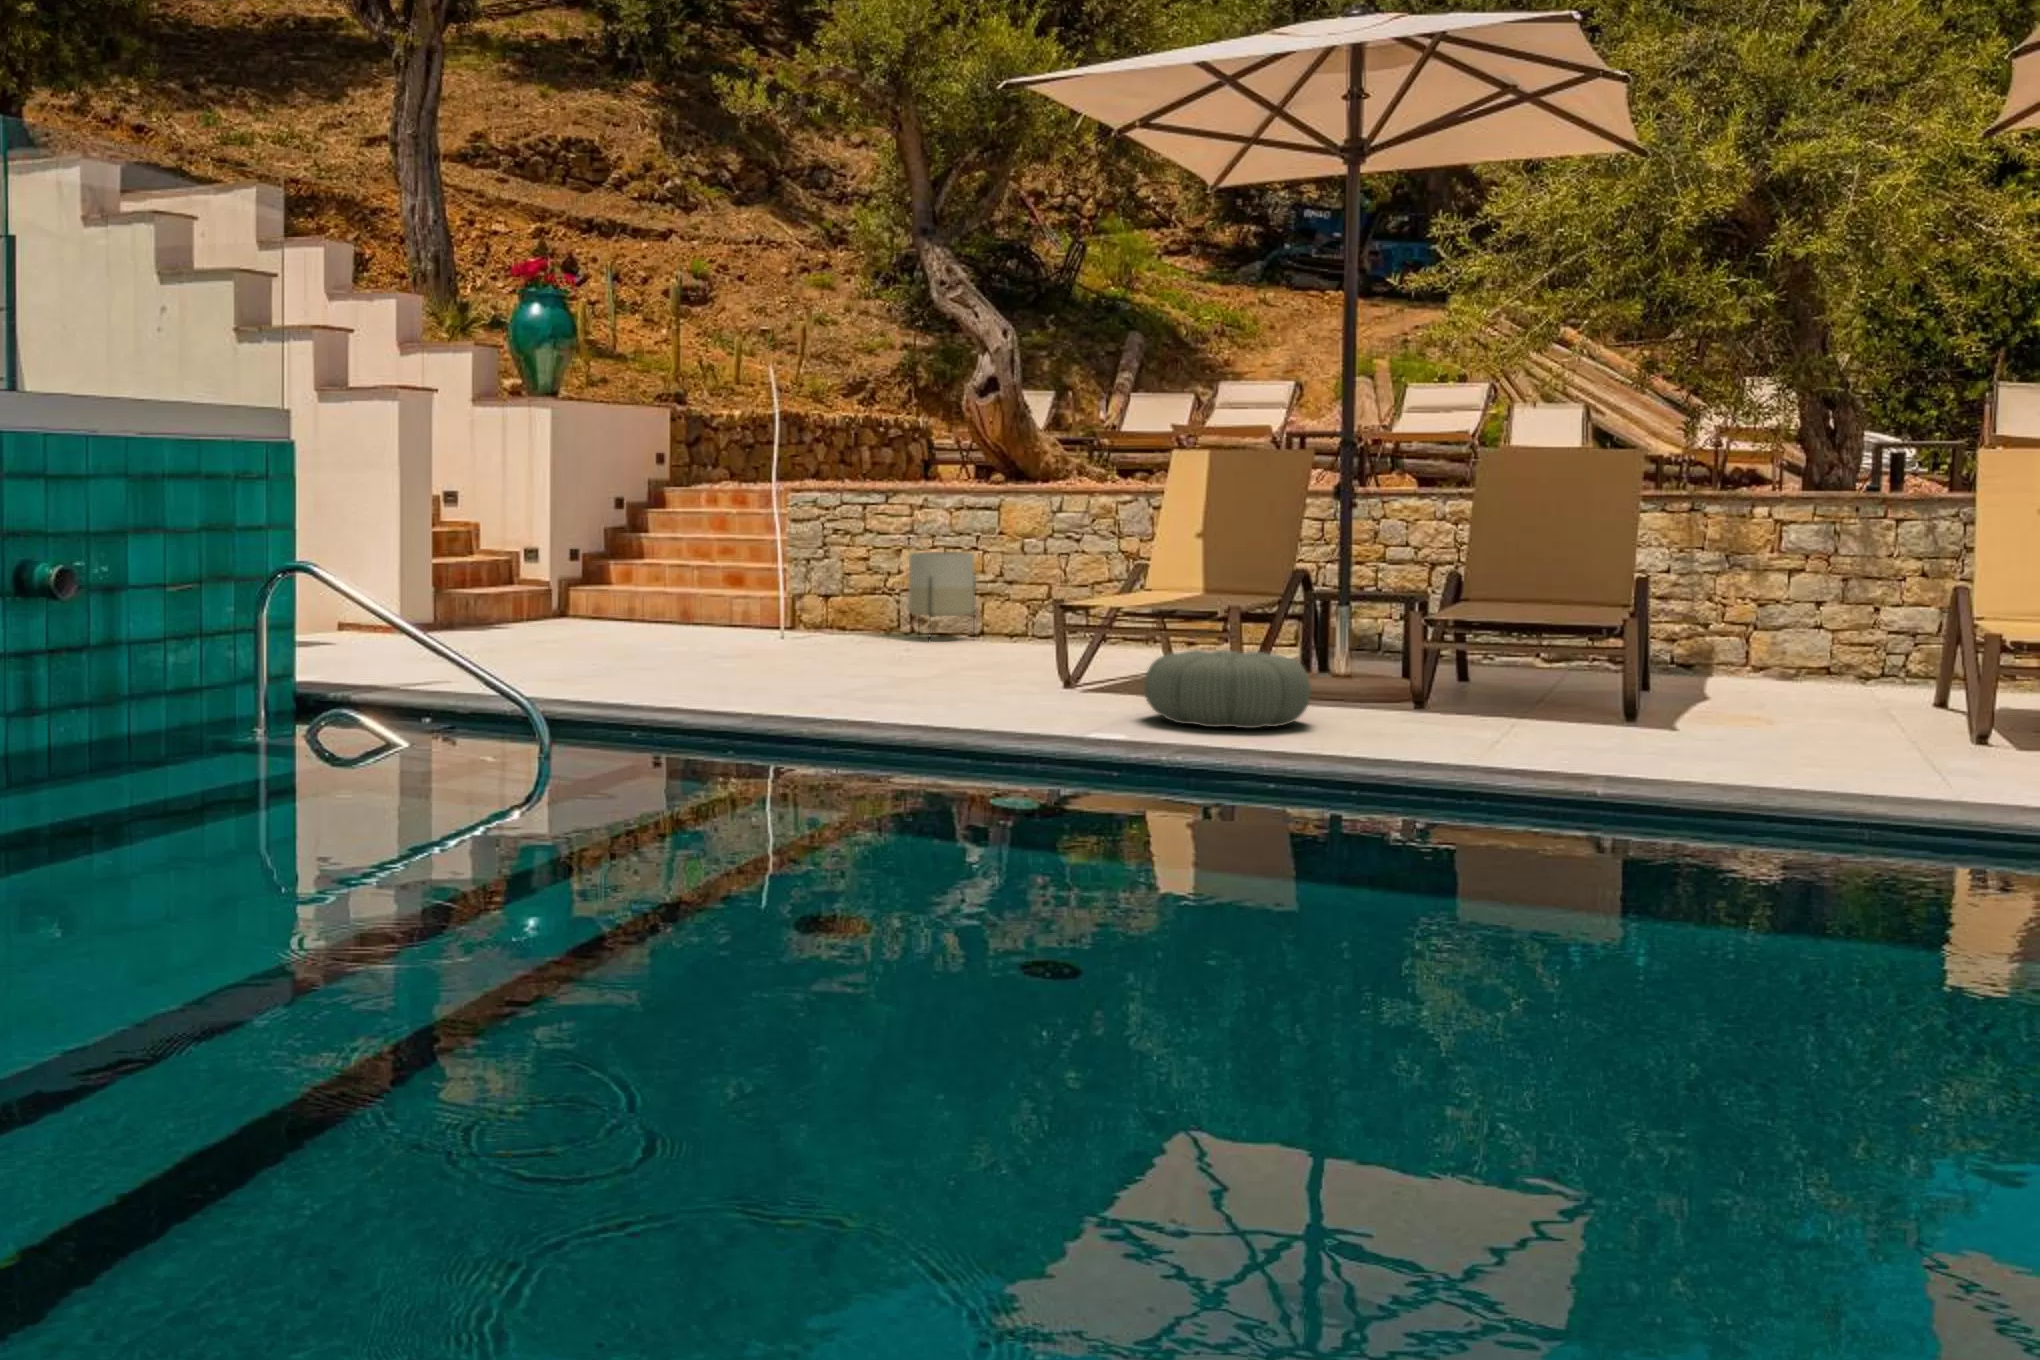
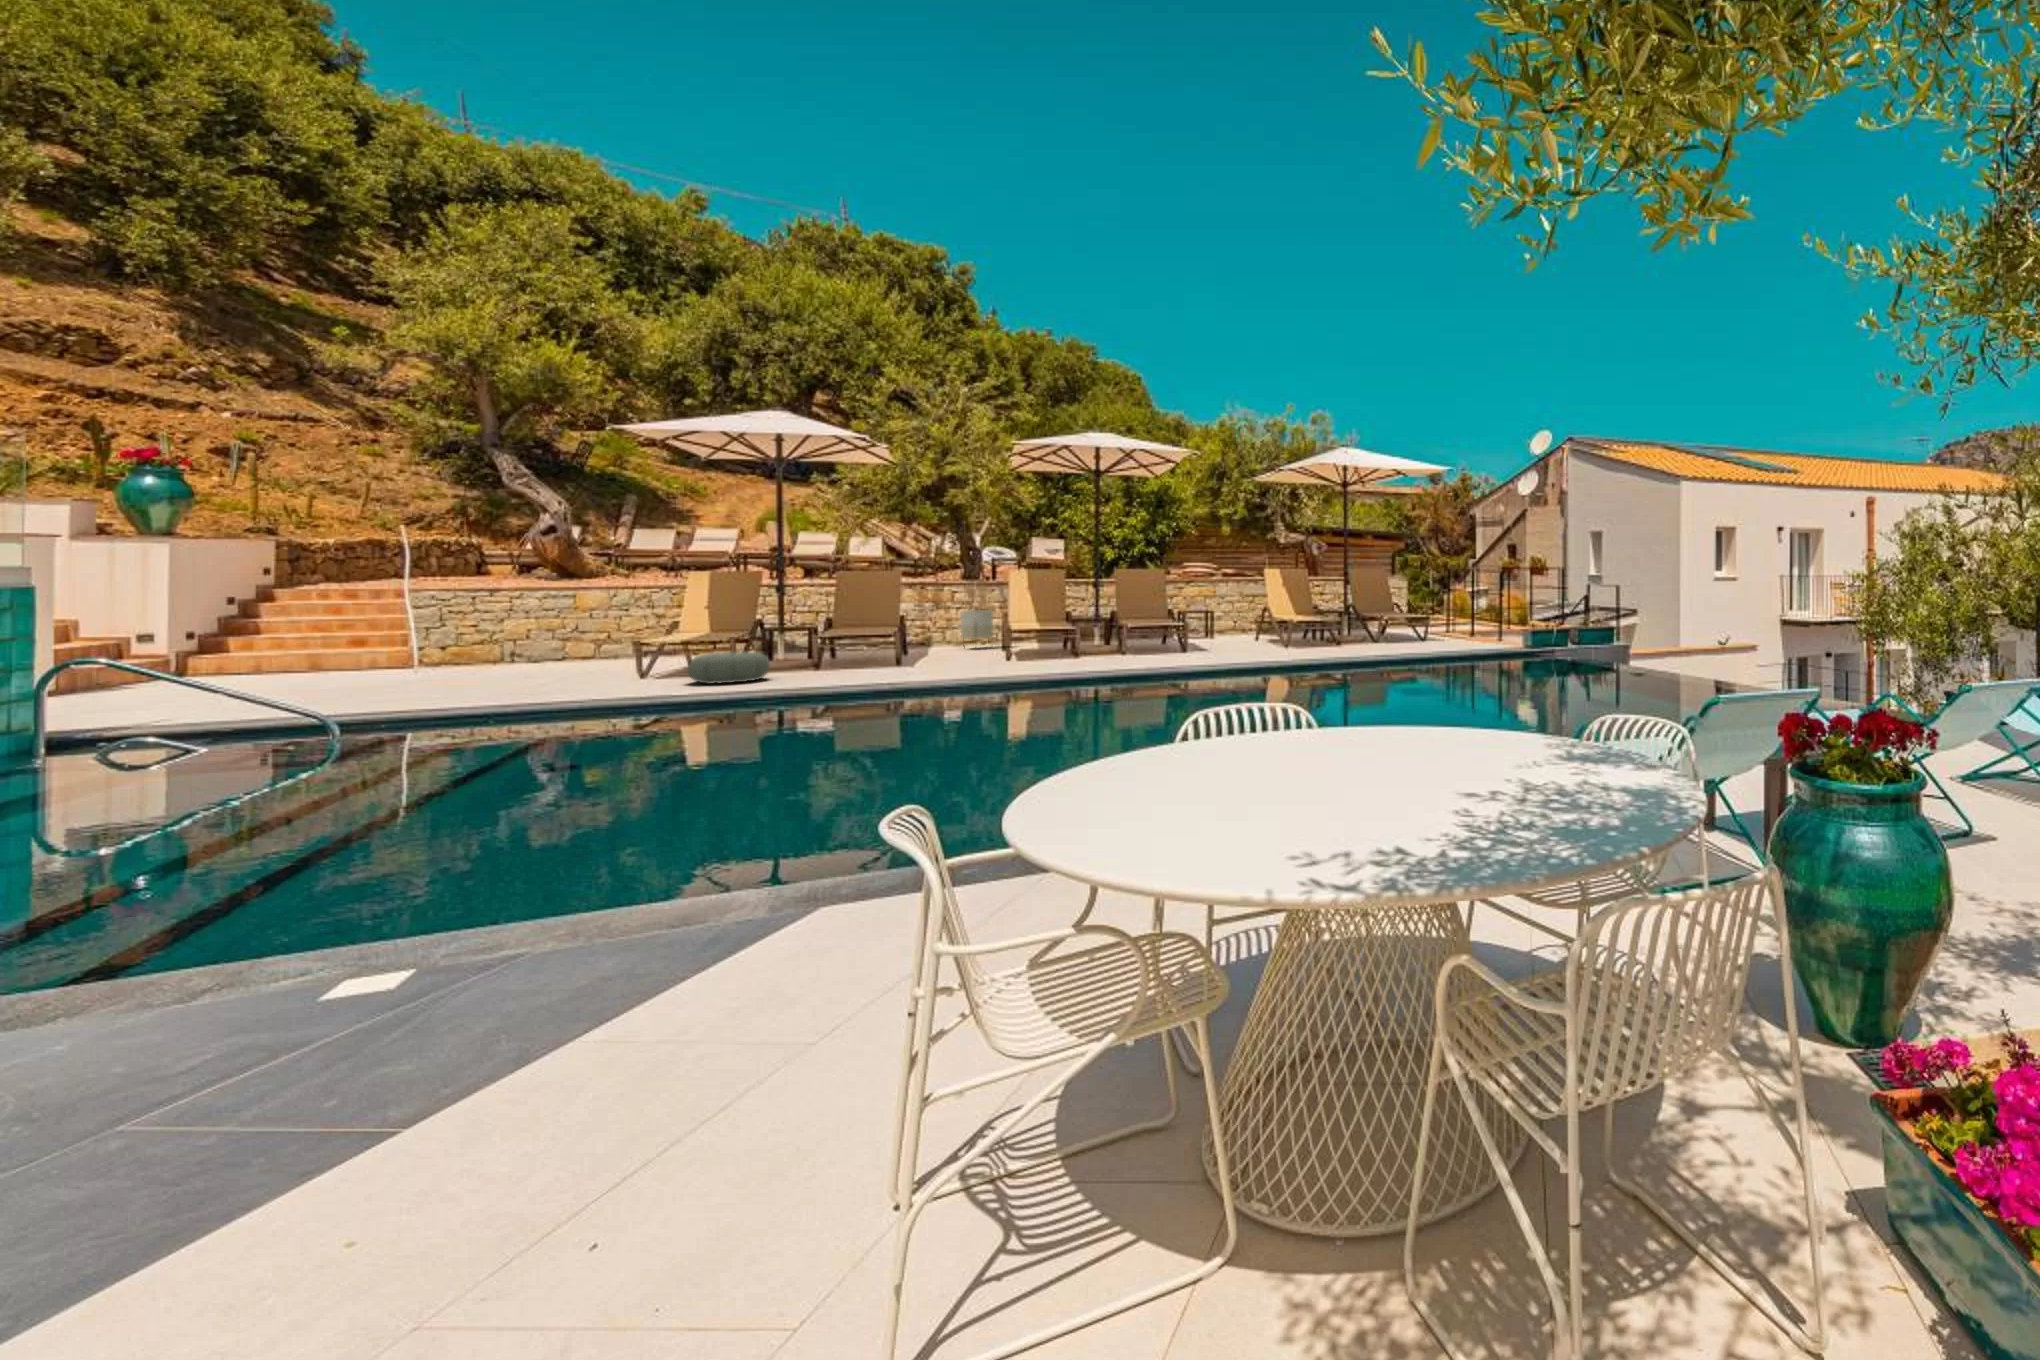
planter: present [908,552,976,629] -> present [961,610,993,648]

